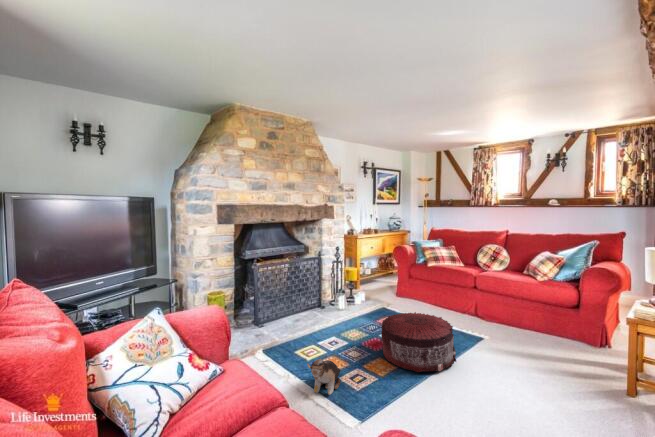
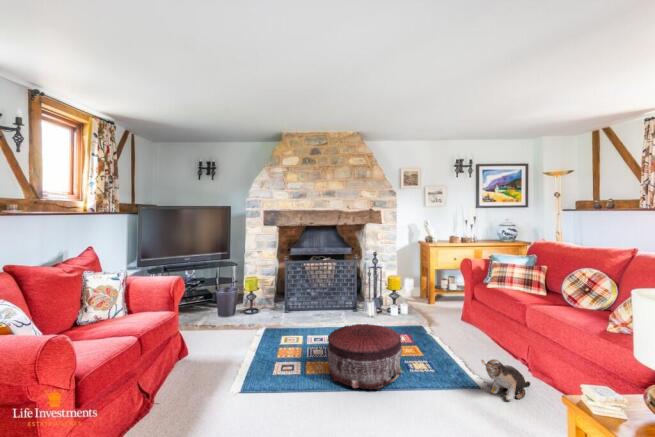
plush toy: present [307,359,340,395] -> present [481,359,530,401]

